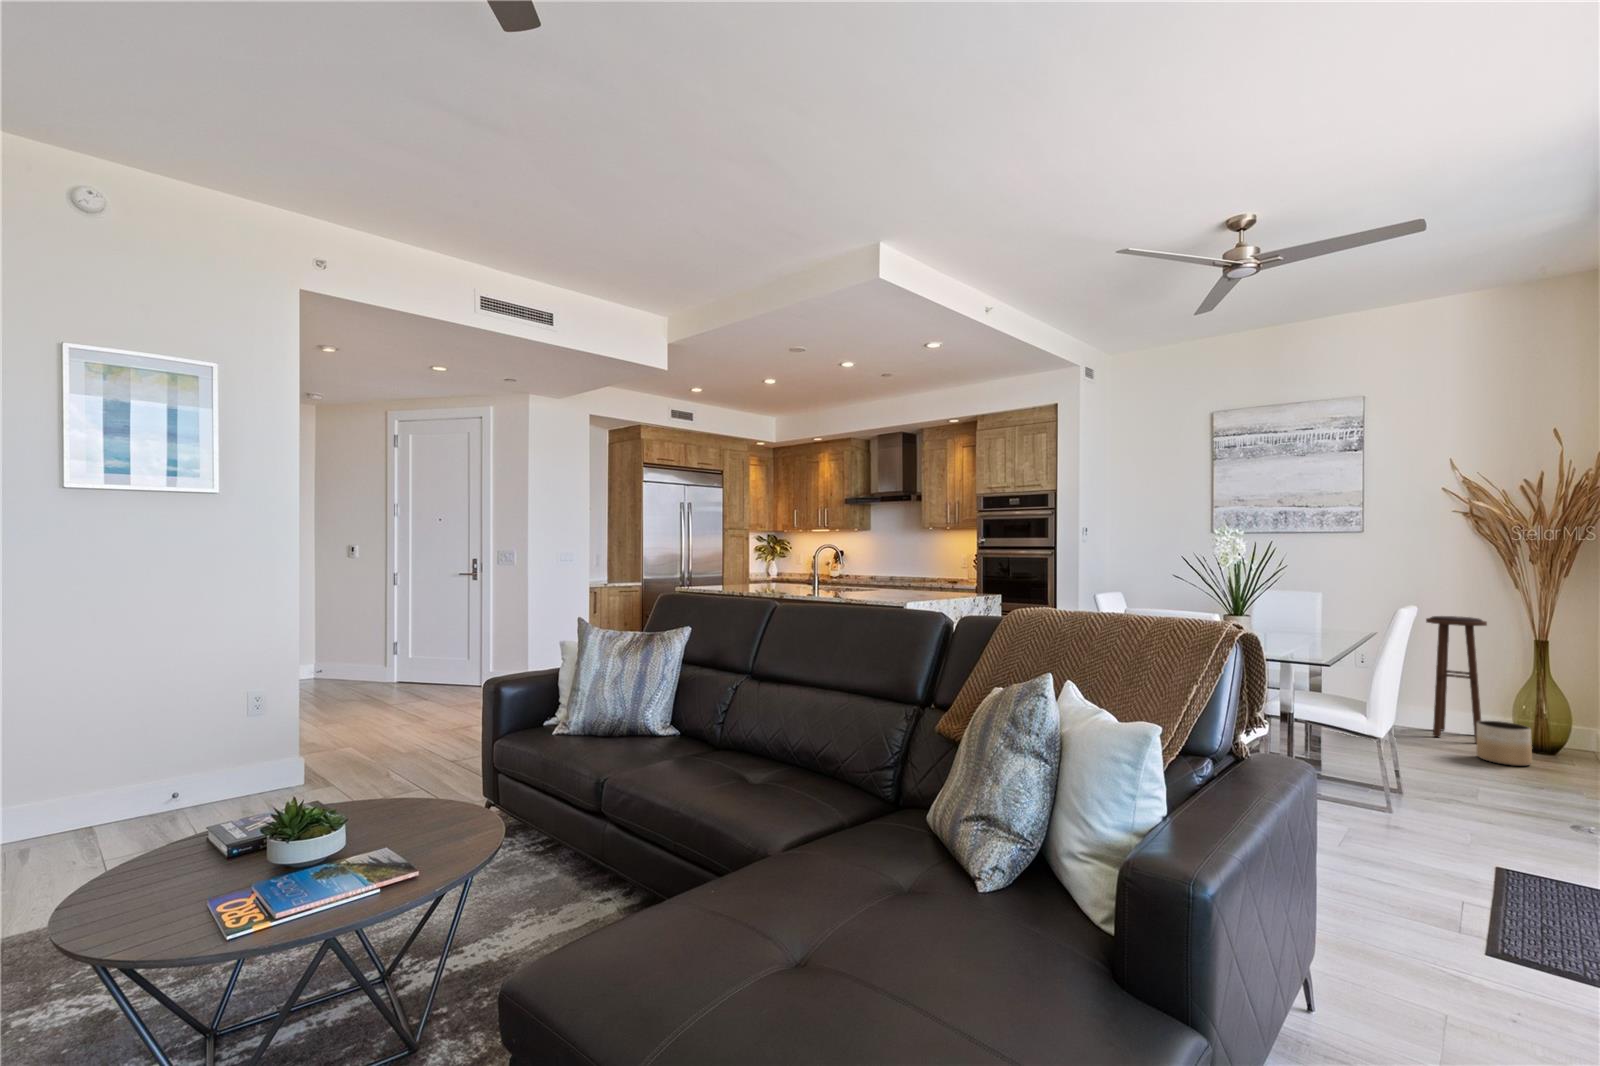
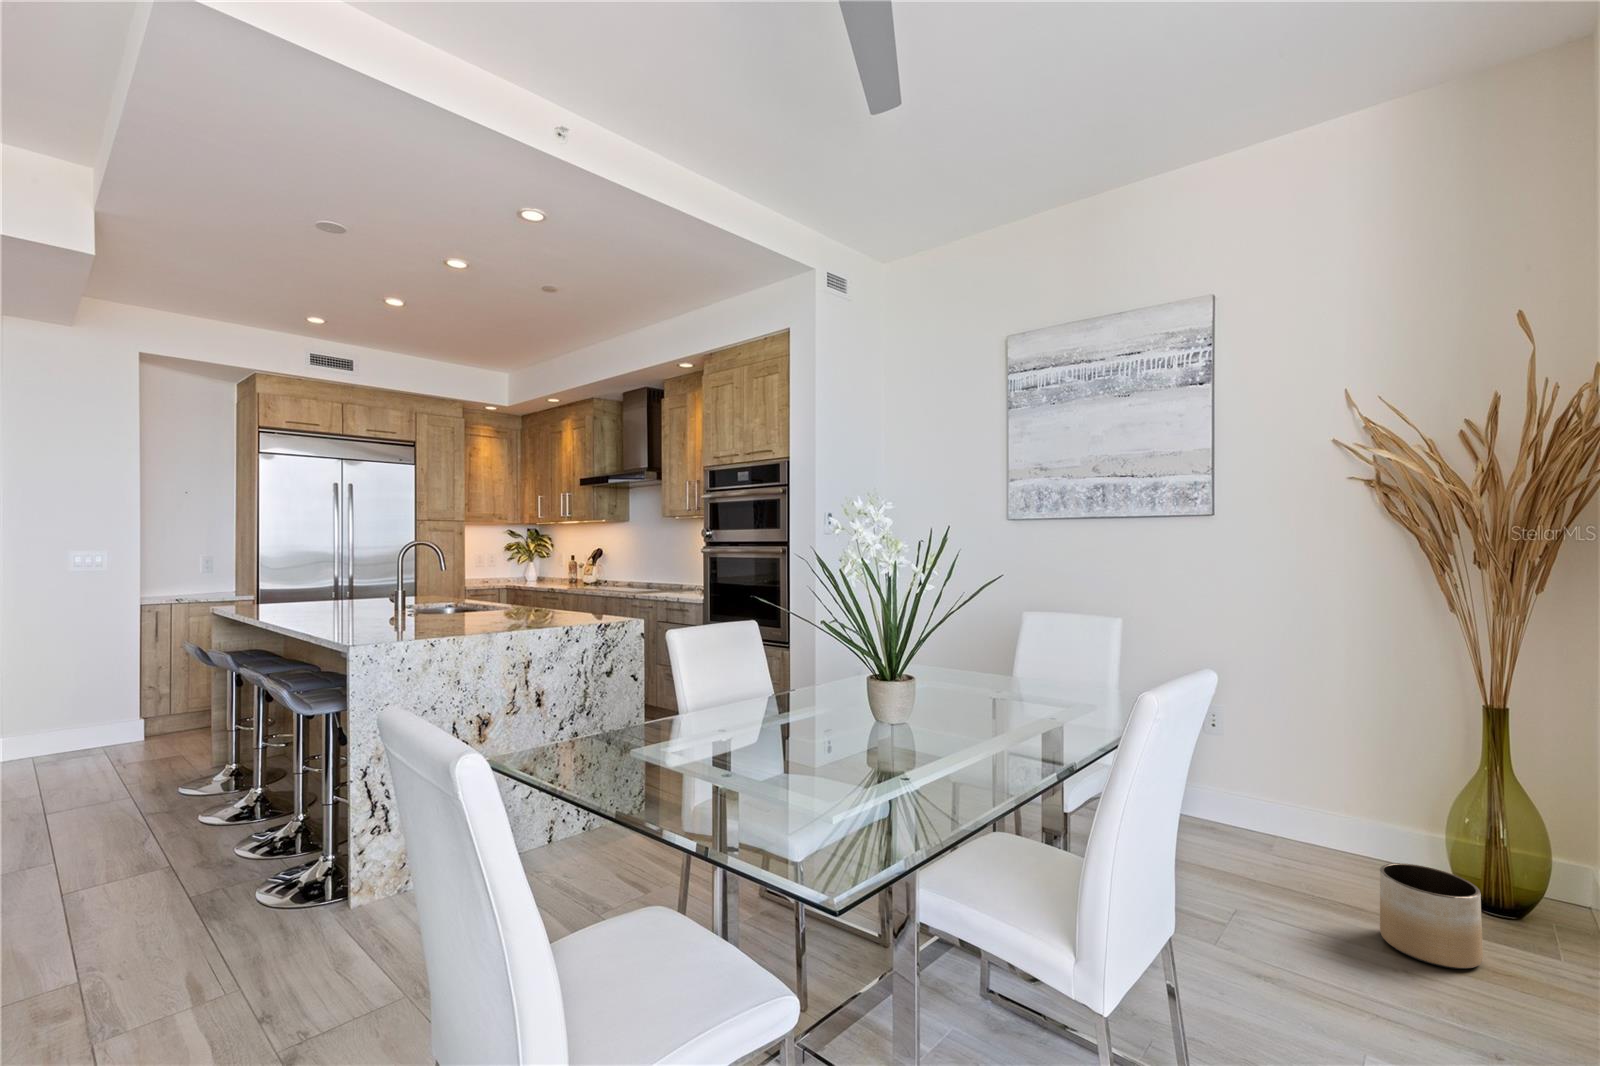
stool: present [1426,616,1487,742] -> none [1303,656,1403,890]

